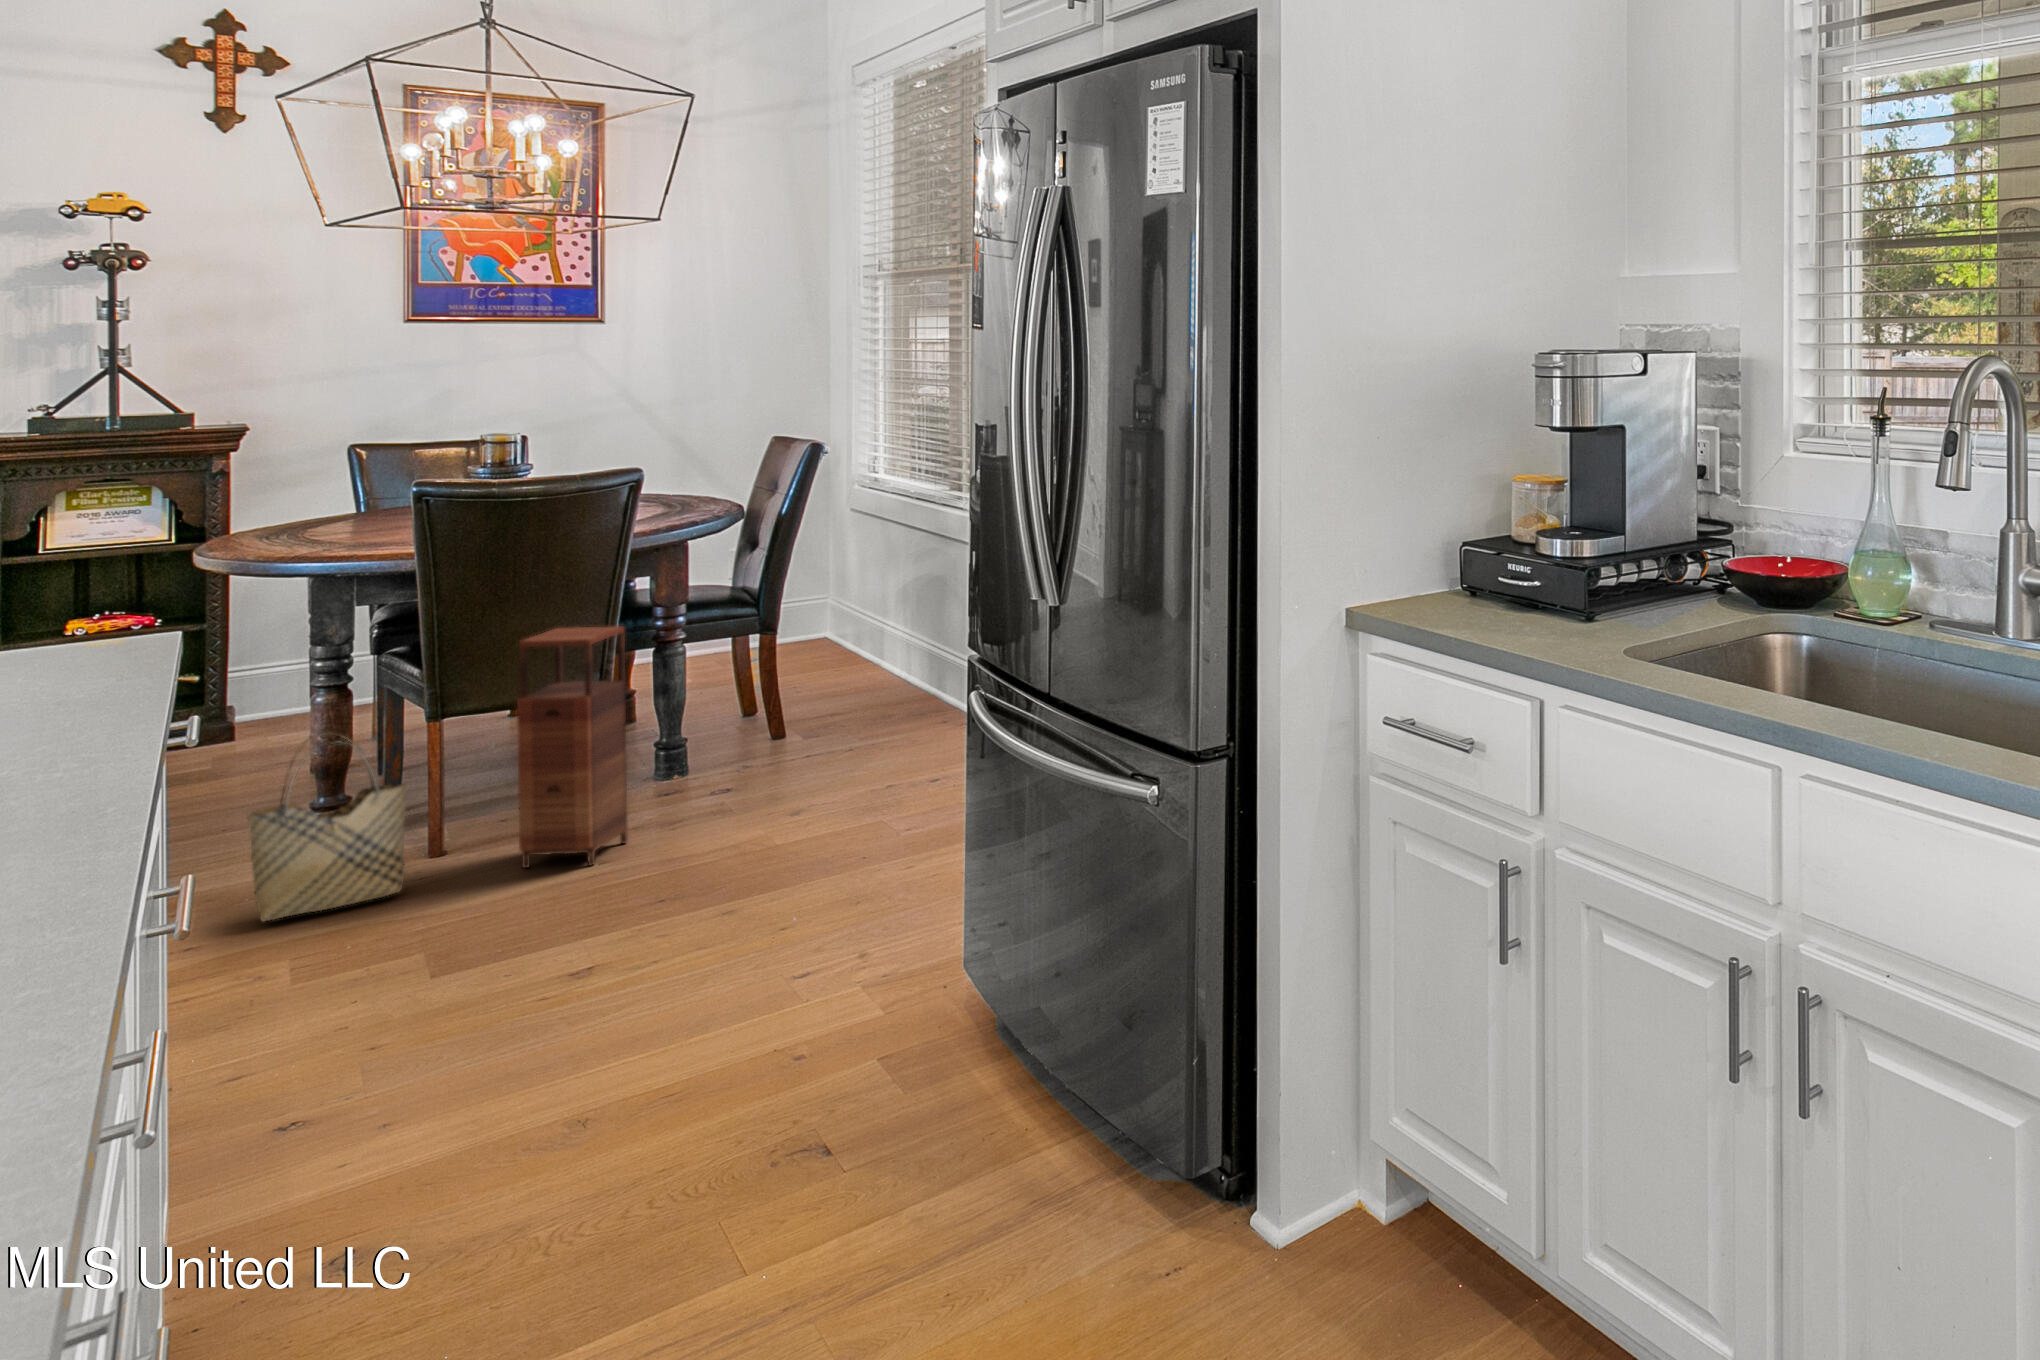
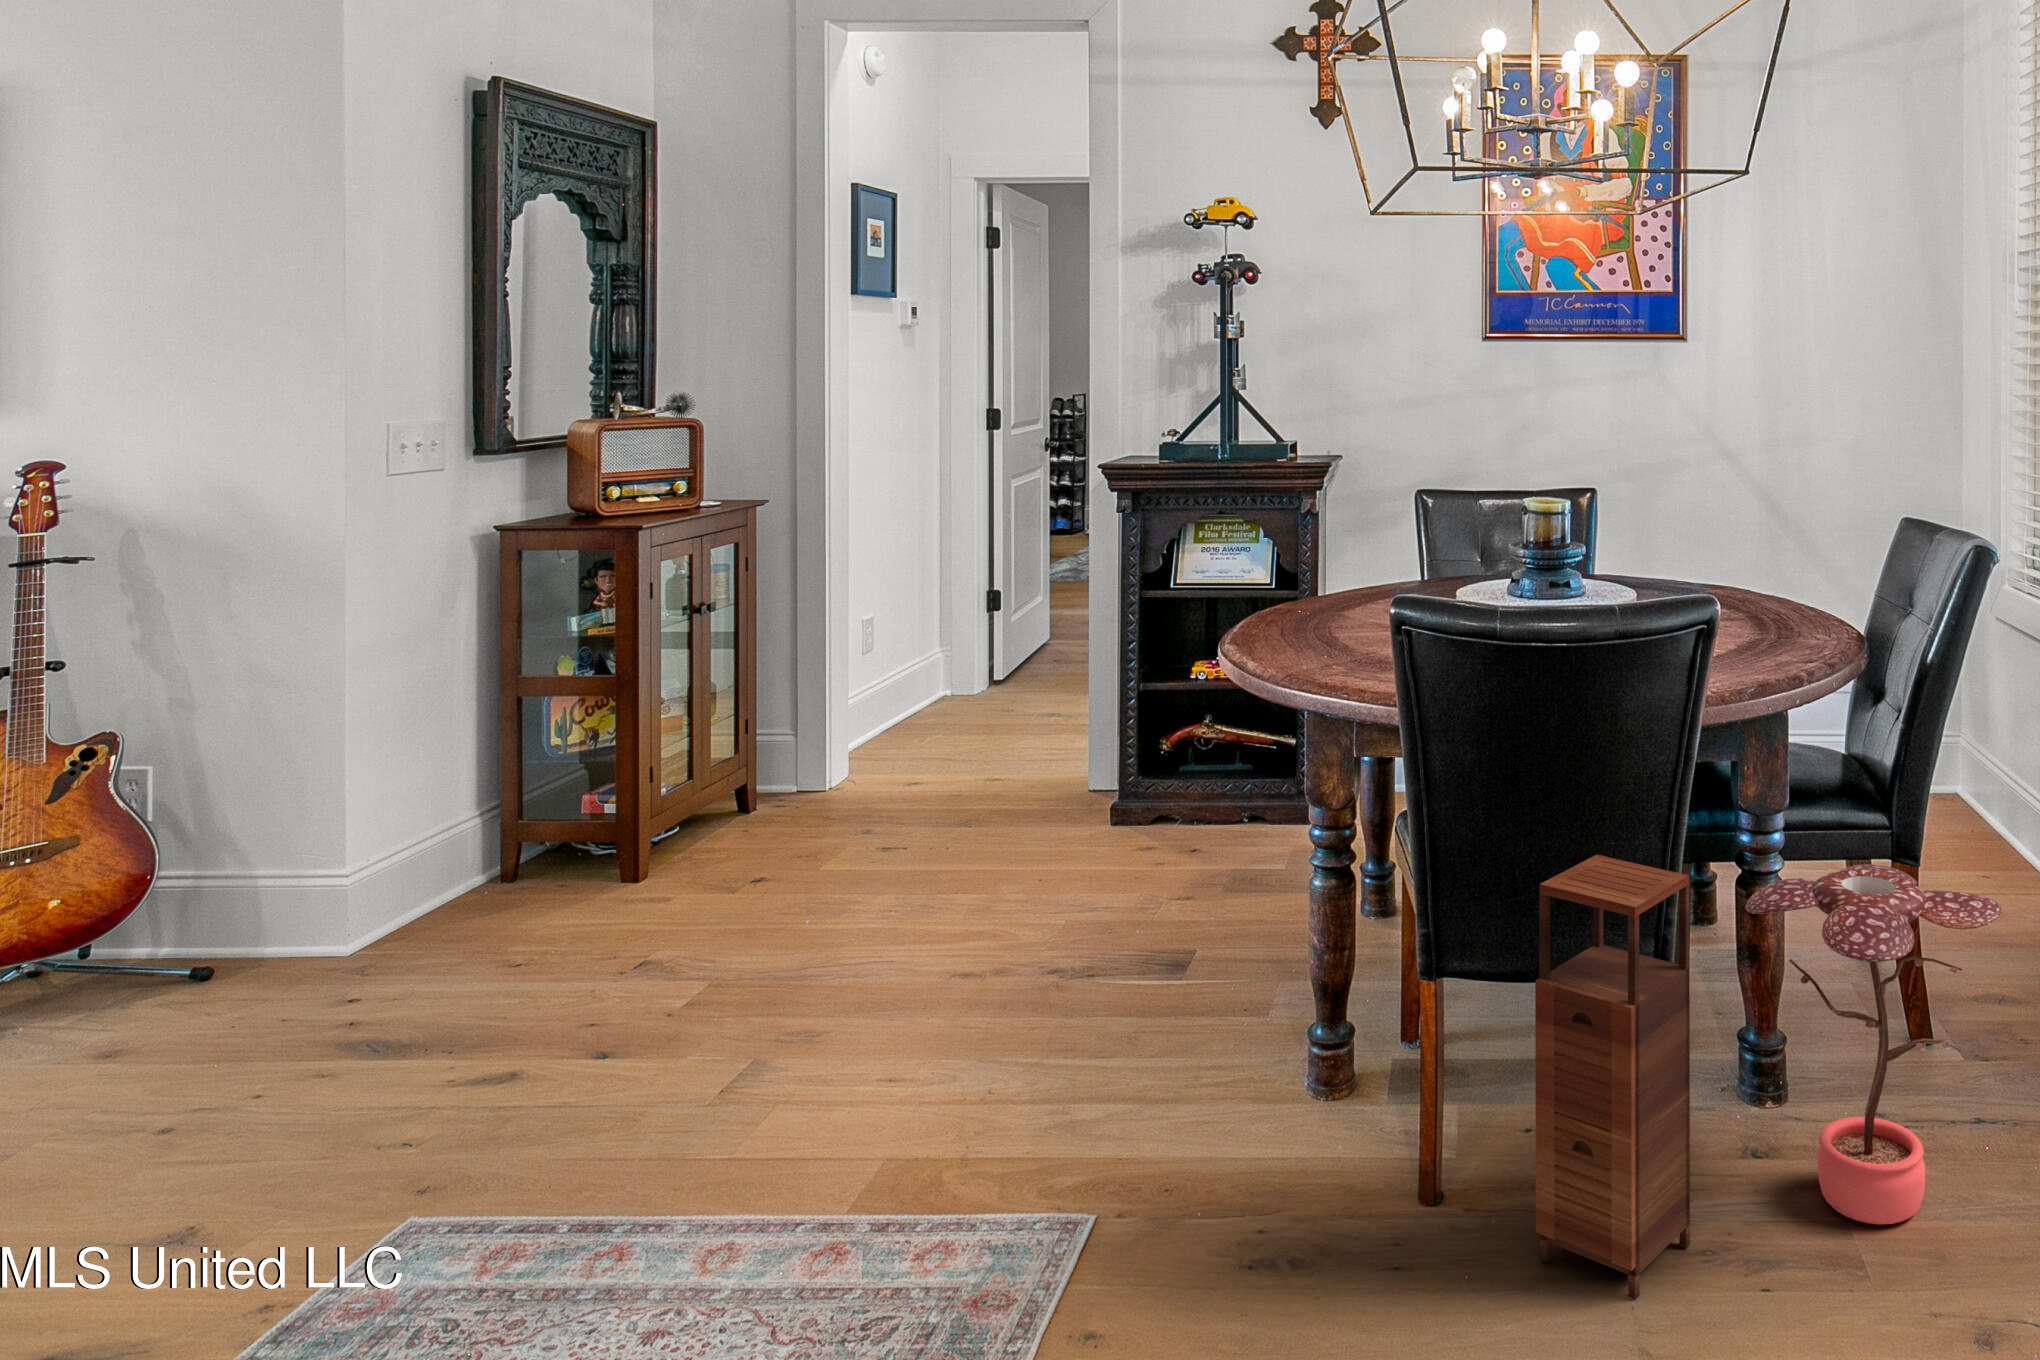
potted plant: none [662,621,823,812] -> present [1745,864,2001,1224]
woven basket: present [247,733,408,922] -> none [1202,974,1396,1268]

